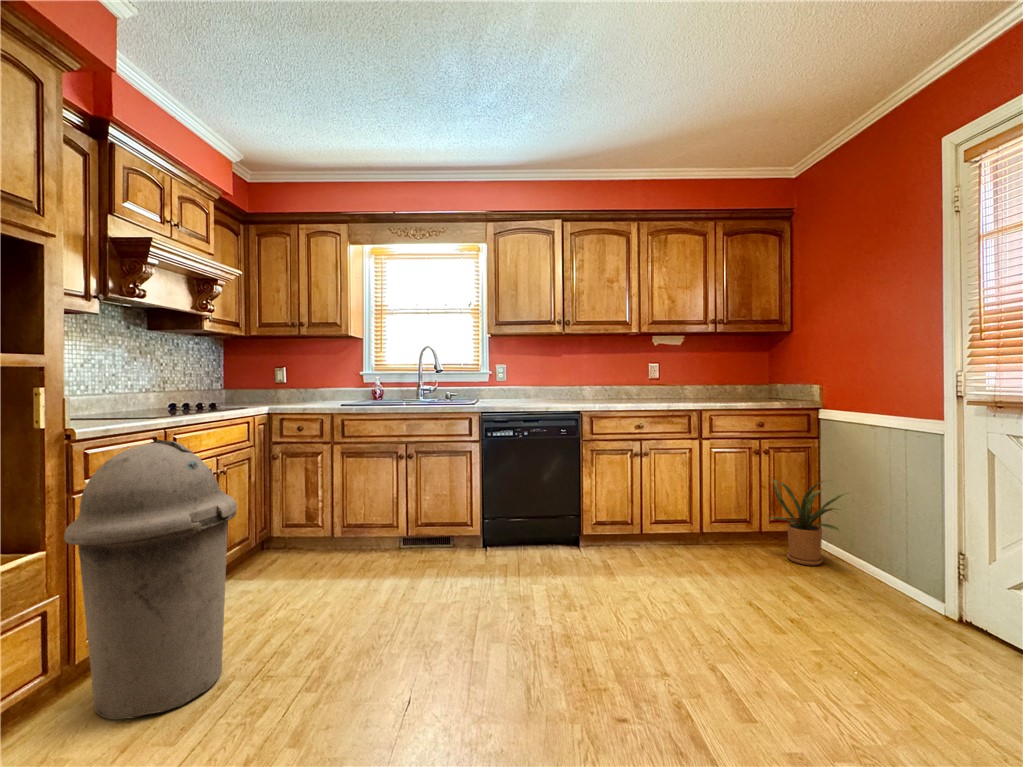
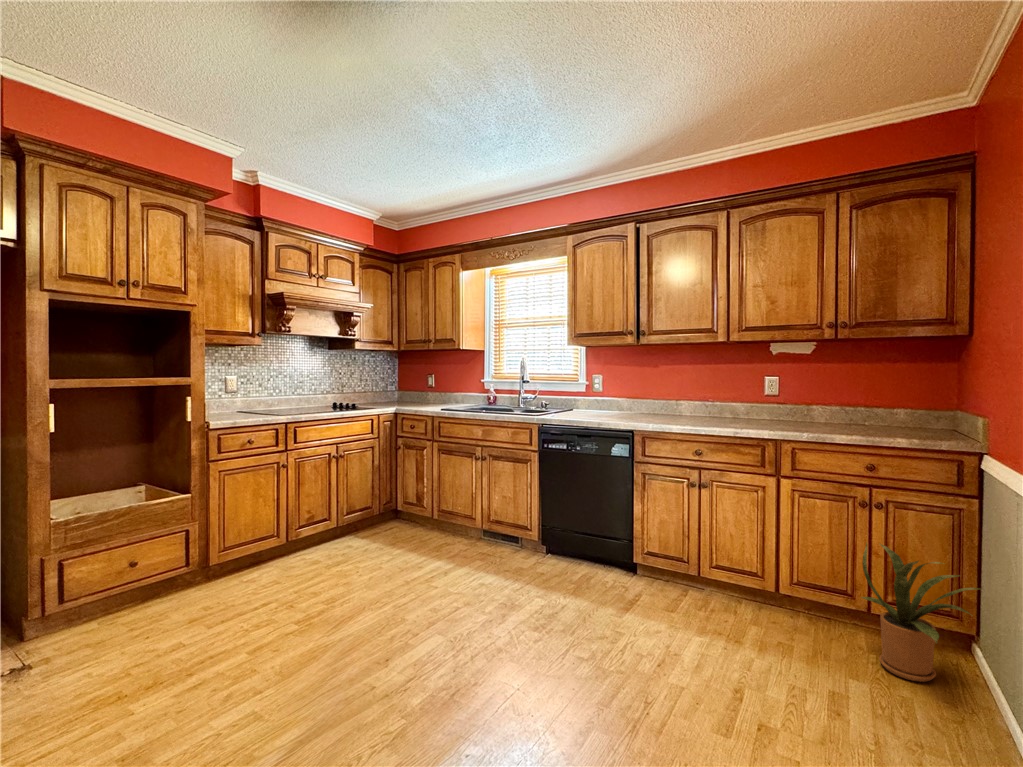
trash can: present [64,440,237,719] -> none [181,434,286,610]

